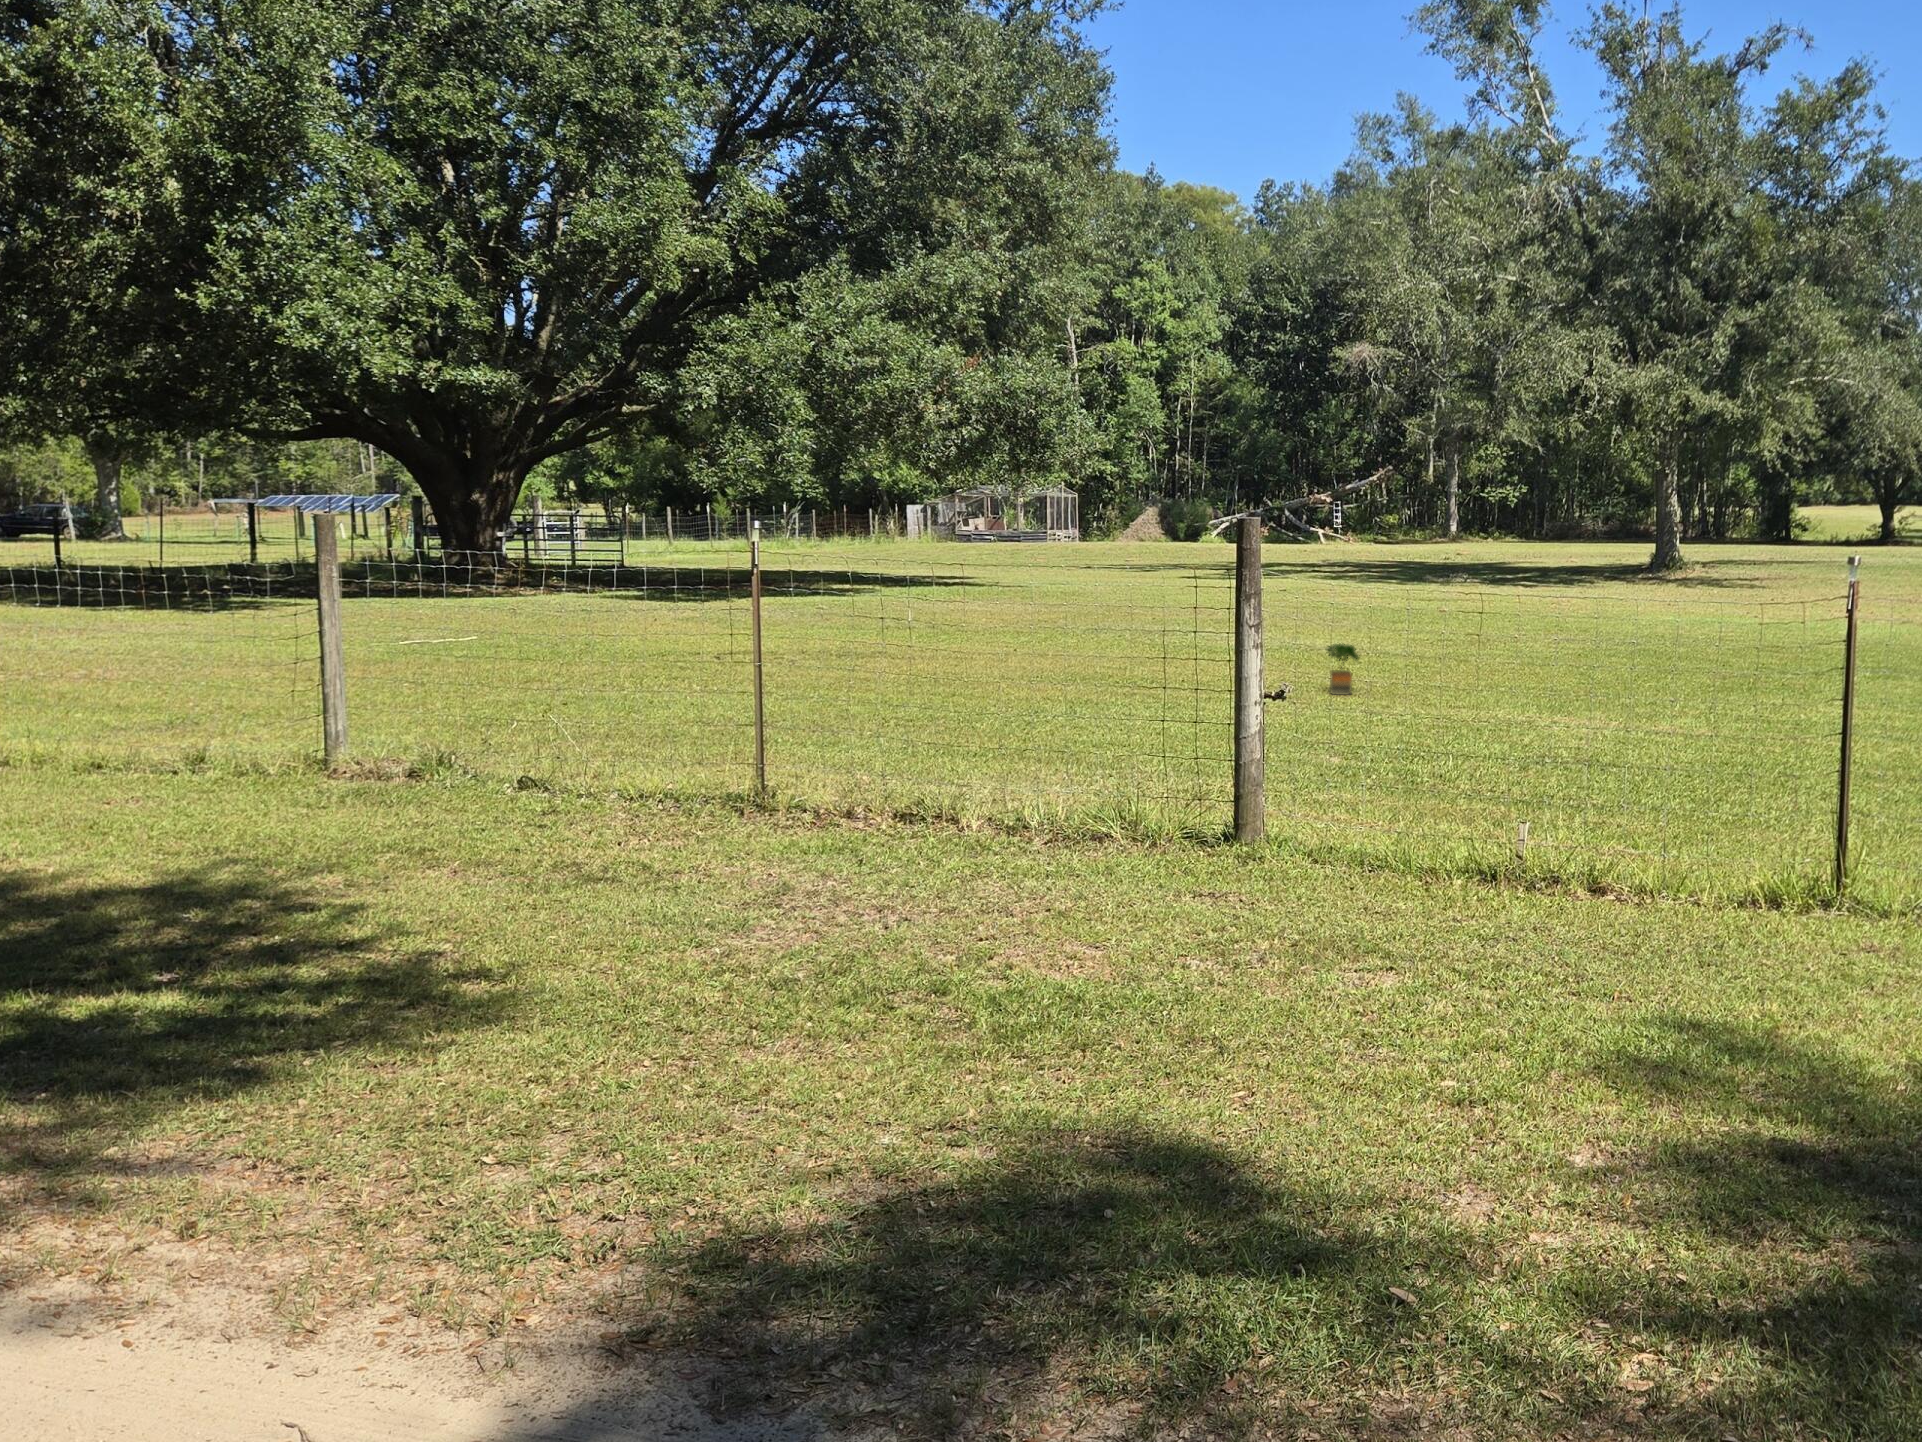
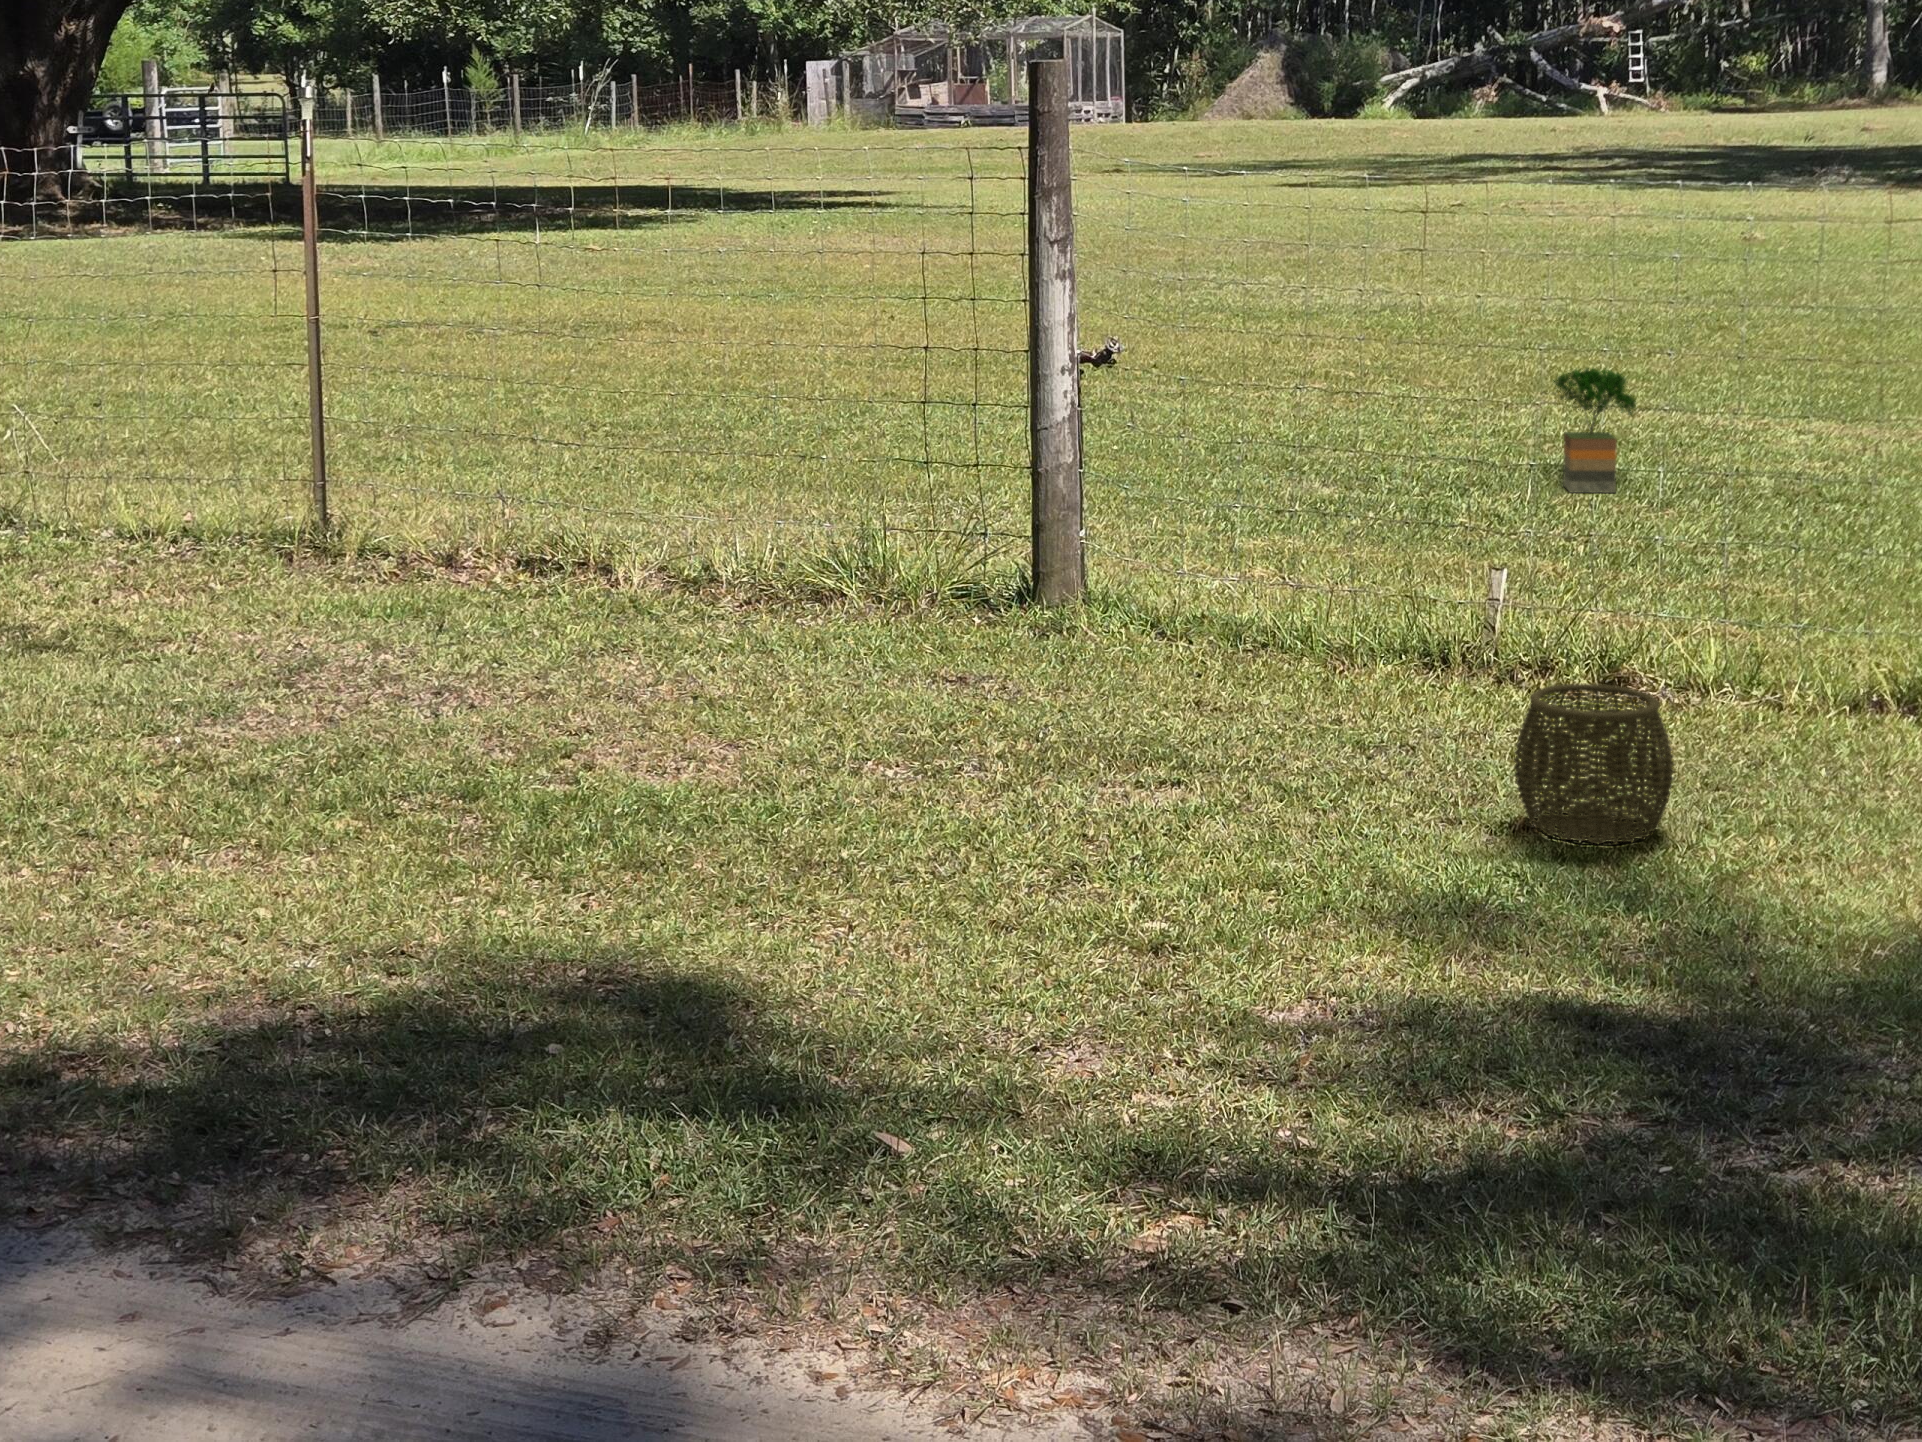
woven basket: none [1307,732,1361,784] -> present [1514,684,1674,844]

